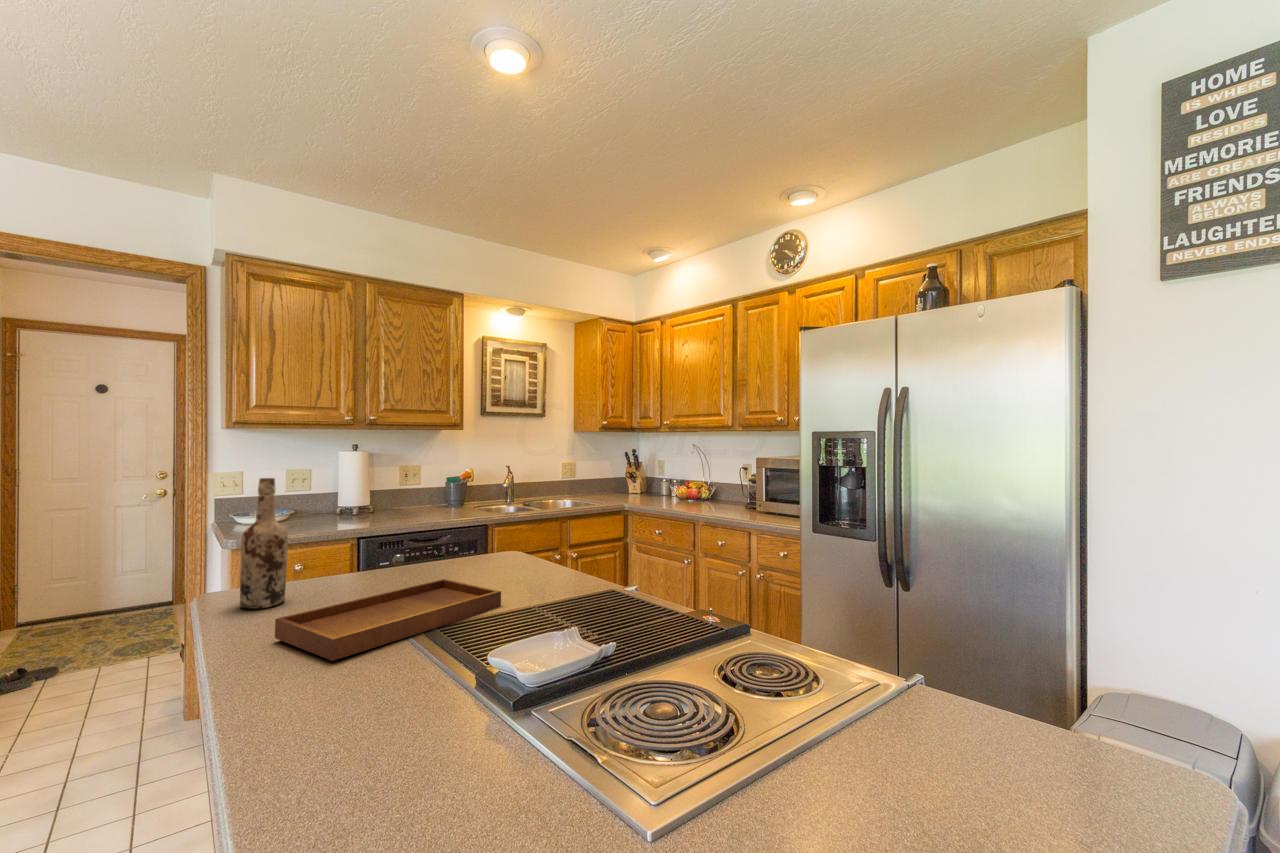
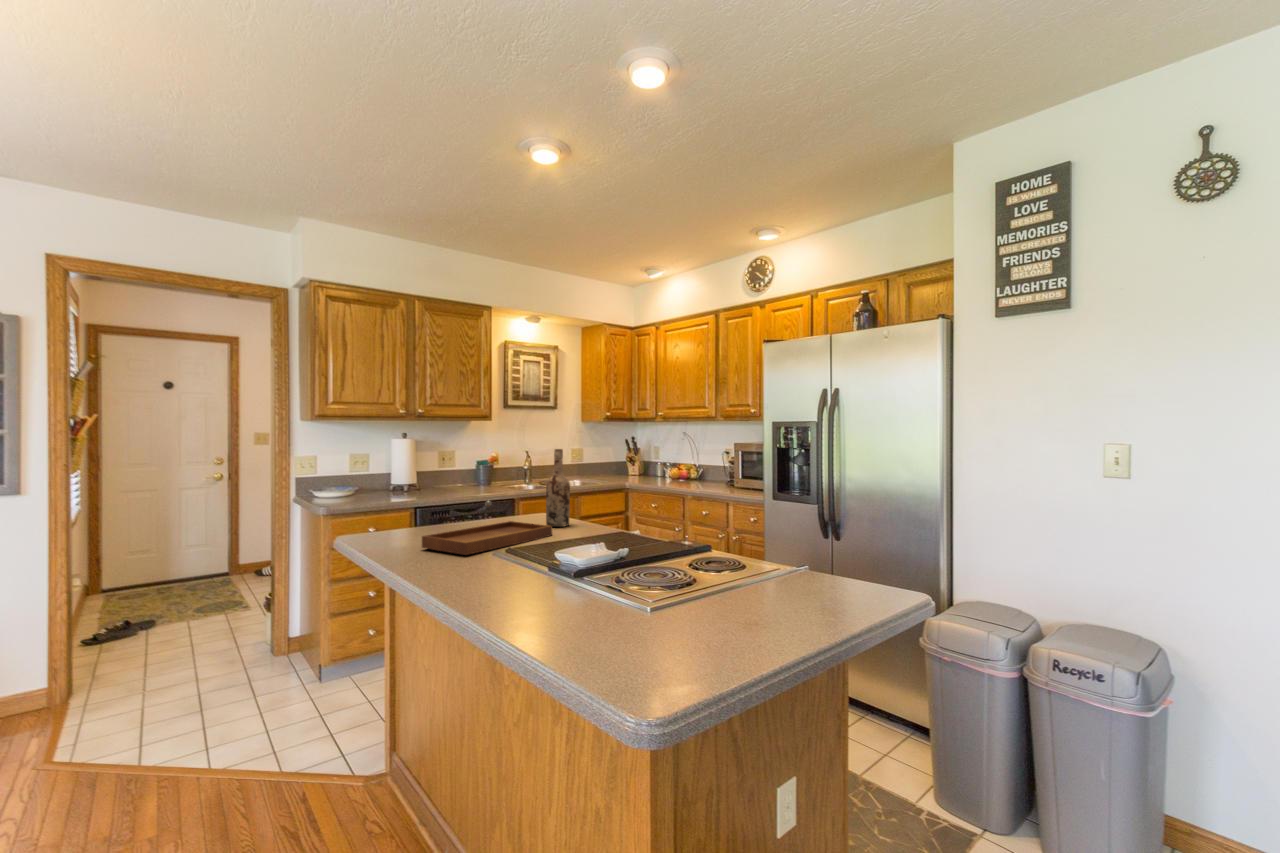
wine bottle: present [240,478,288,609] -> present [546,449,570,527]

